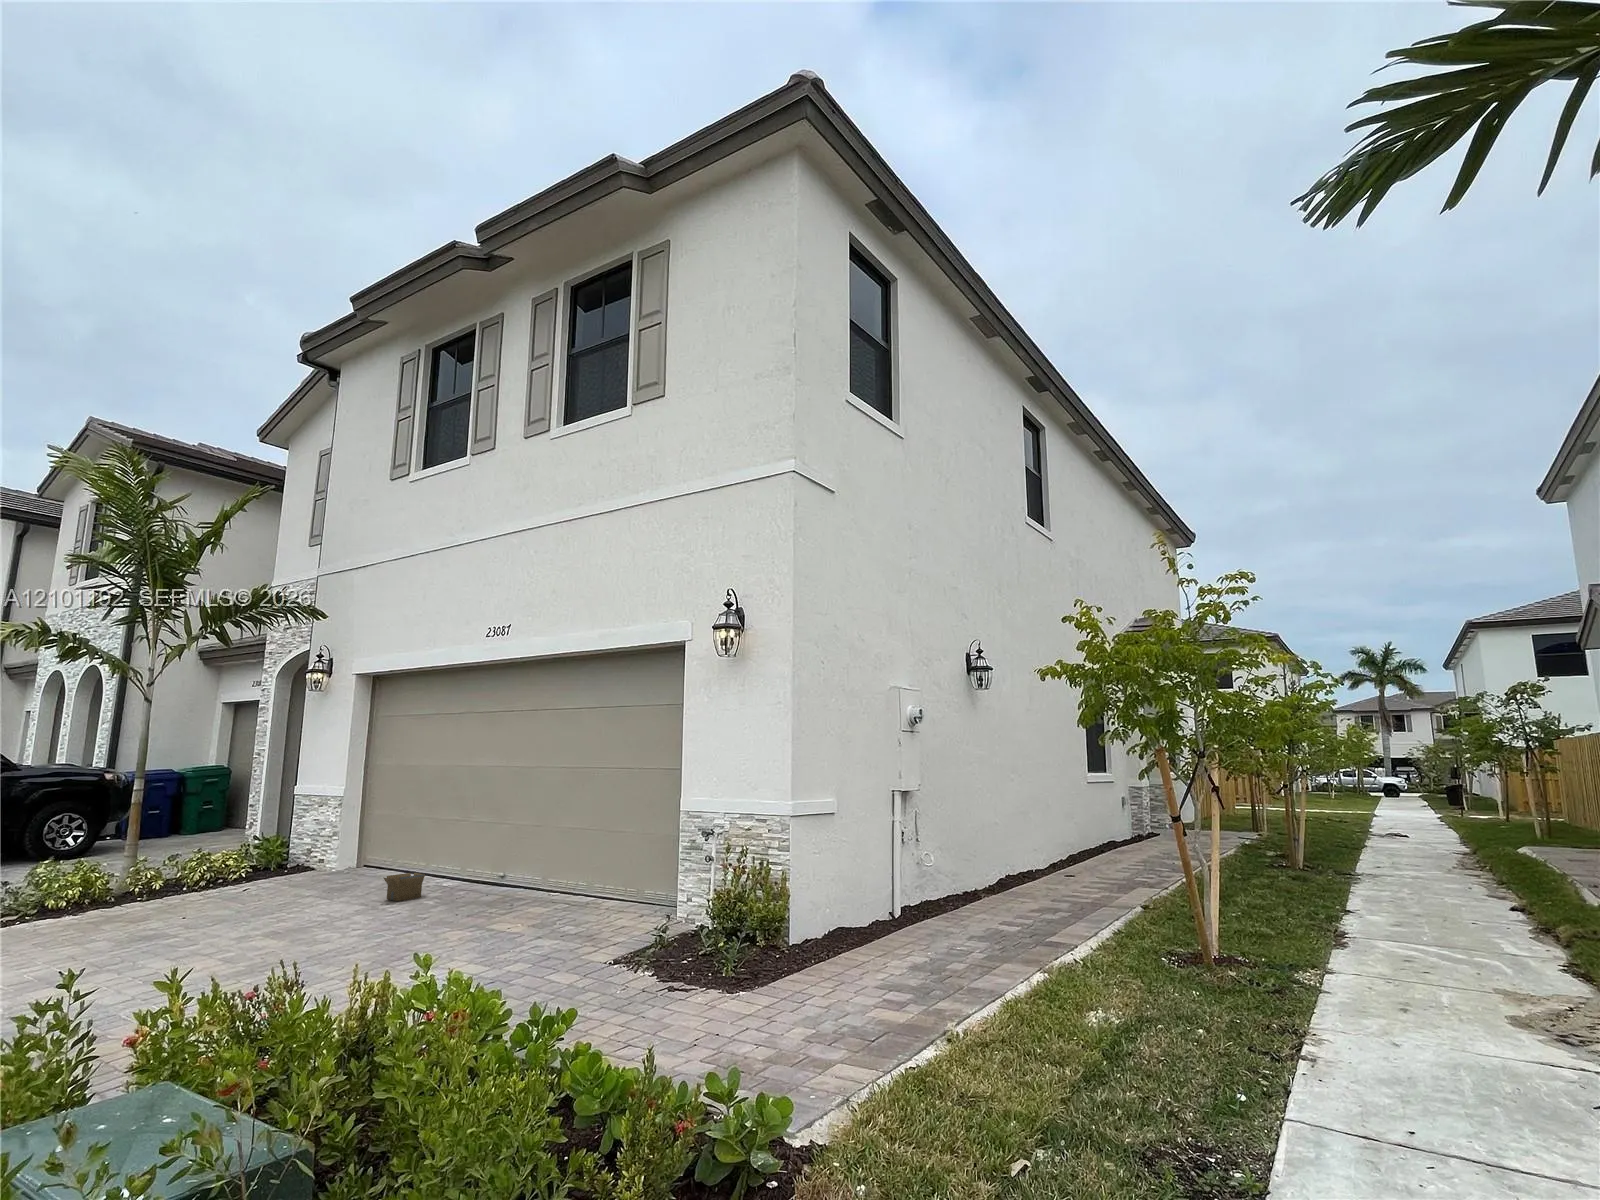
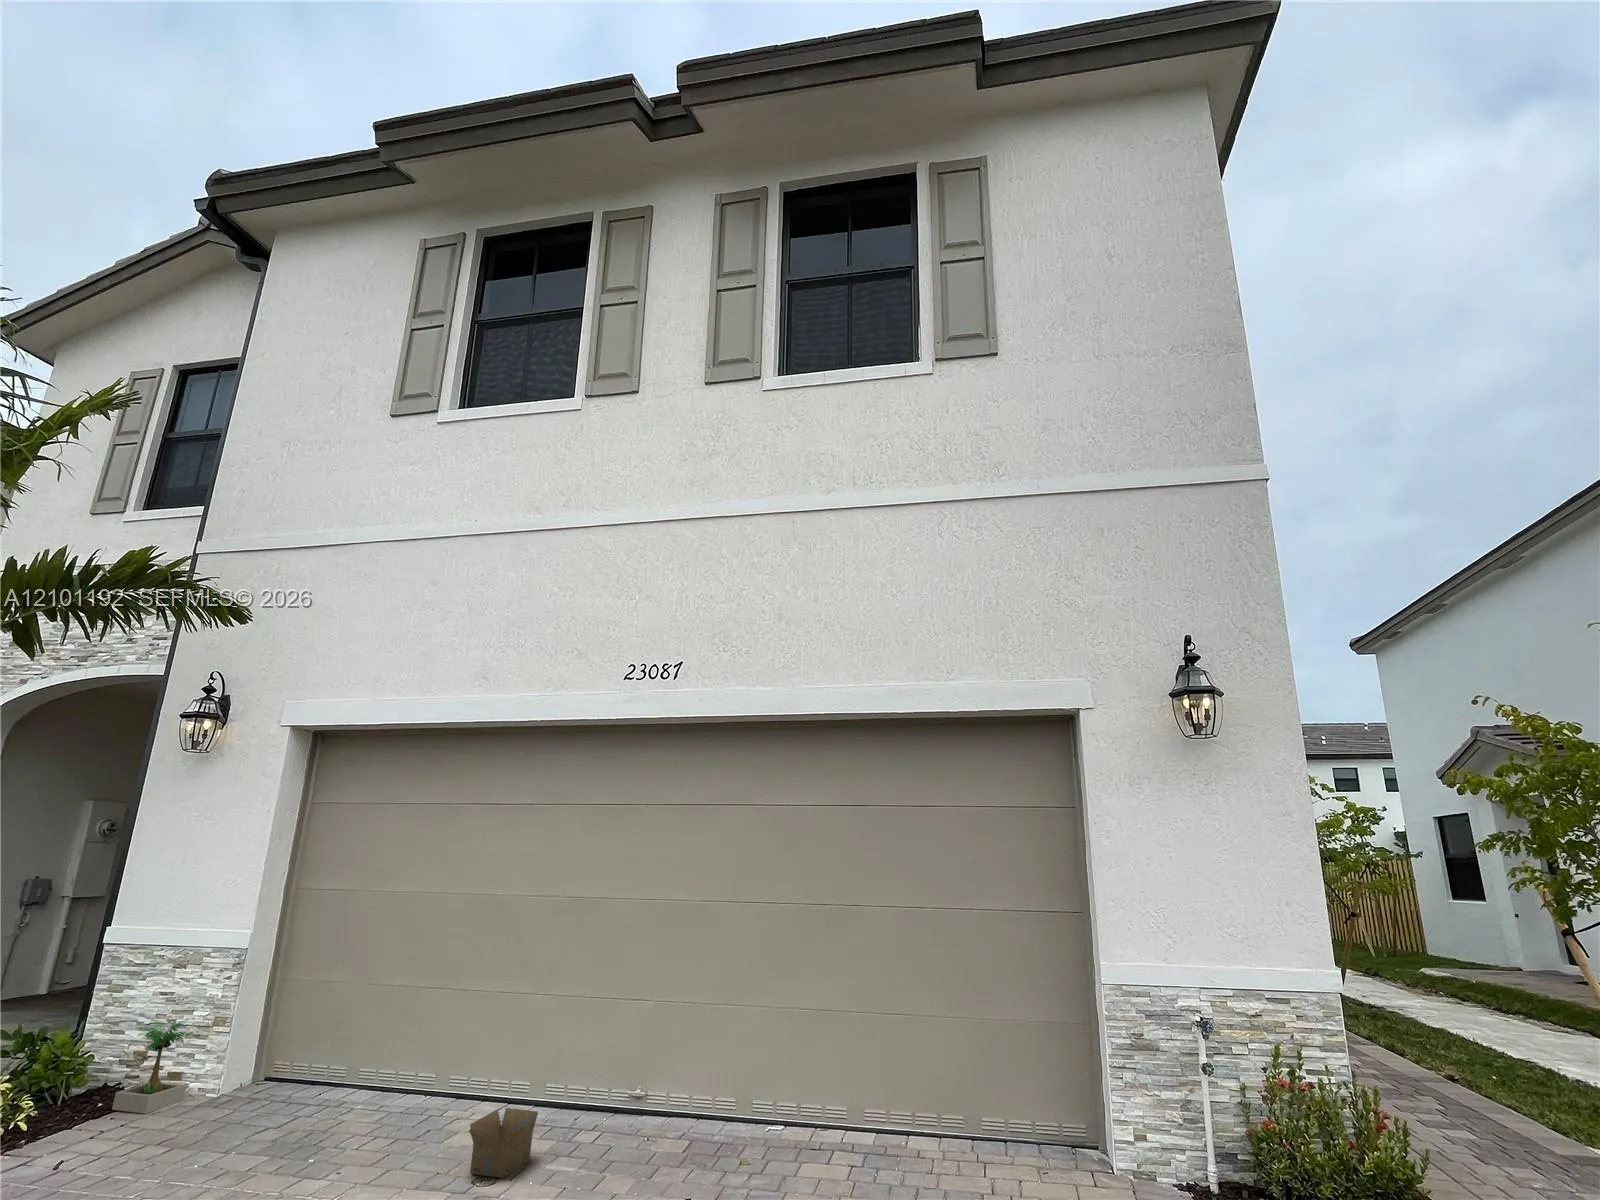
potted plant: none [290,831,328,875] -> present [112,1019,194,1114]

